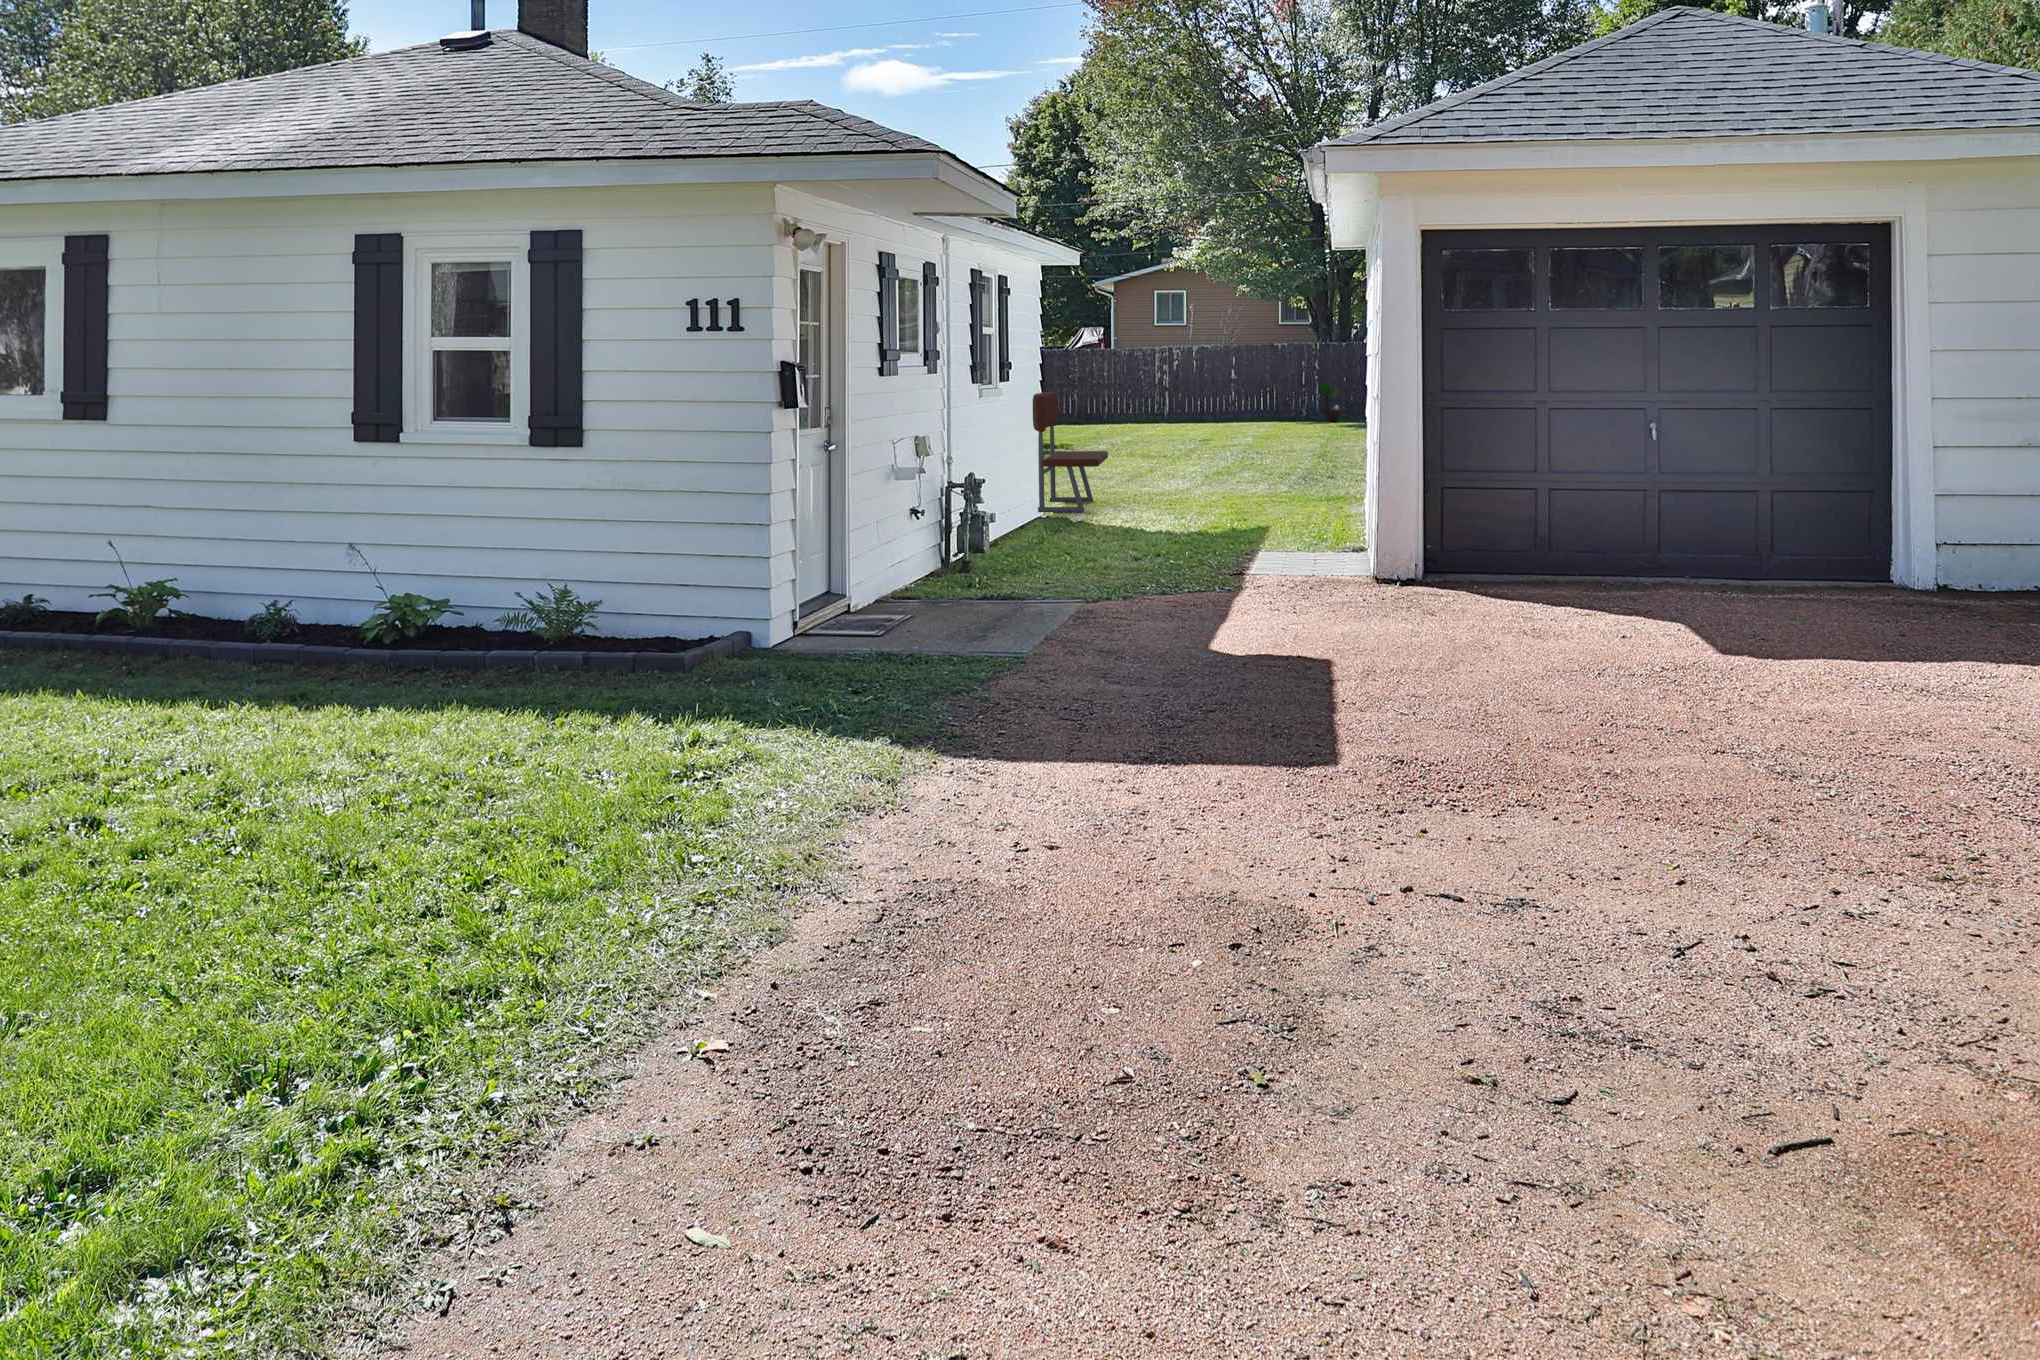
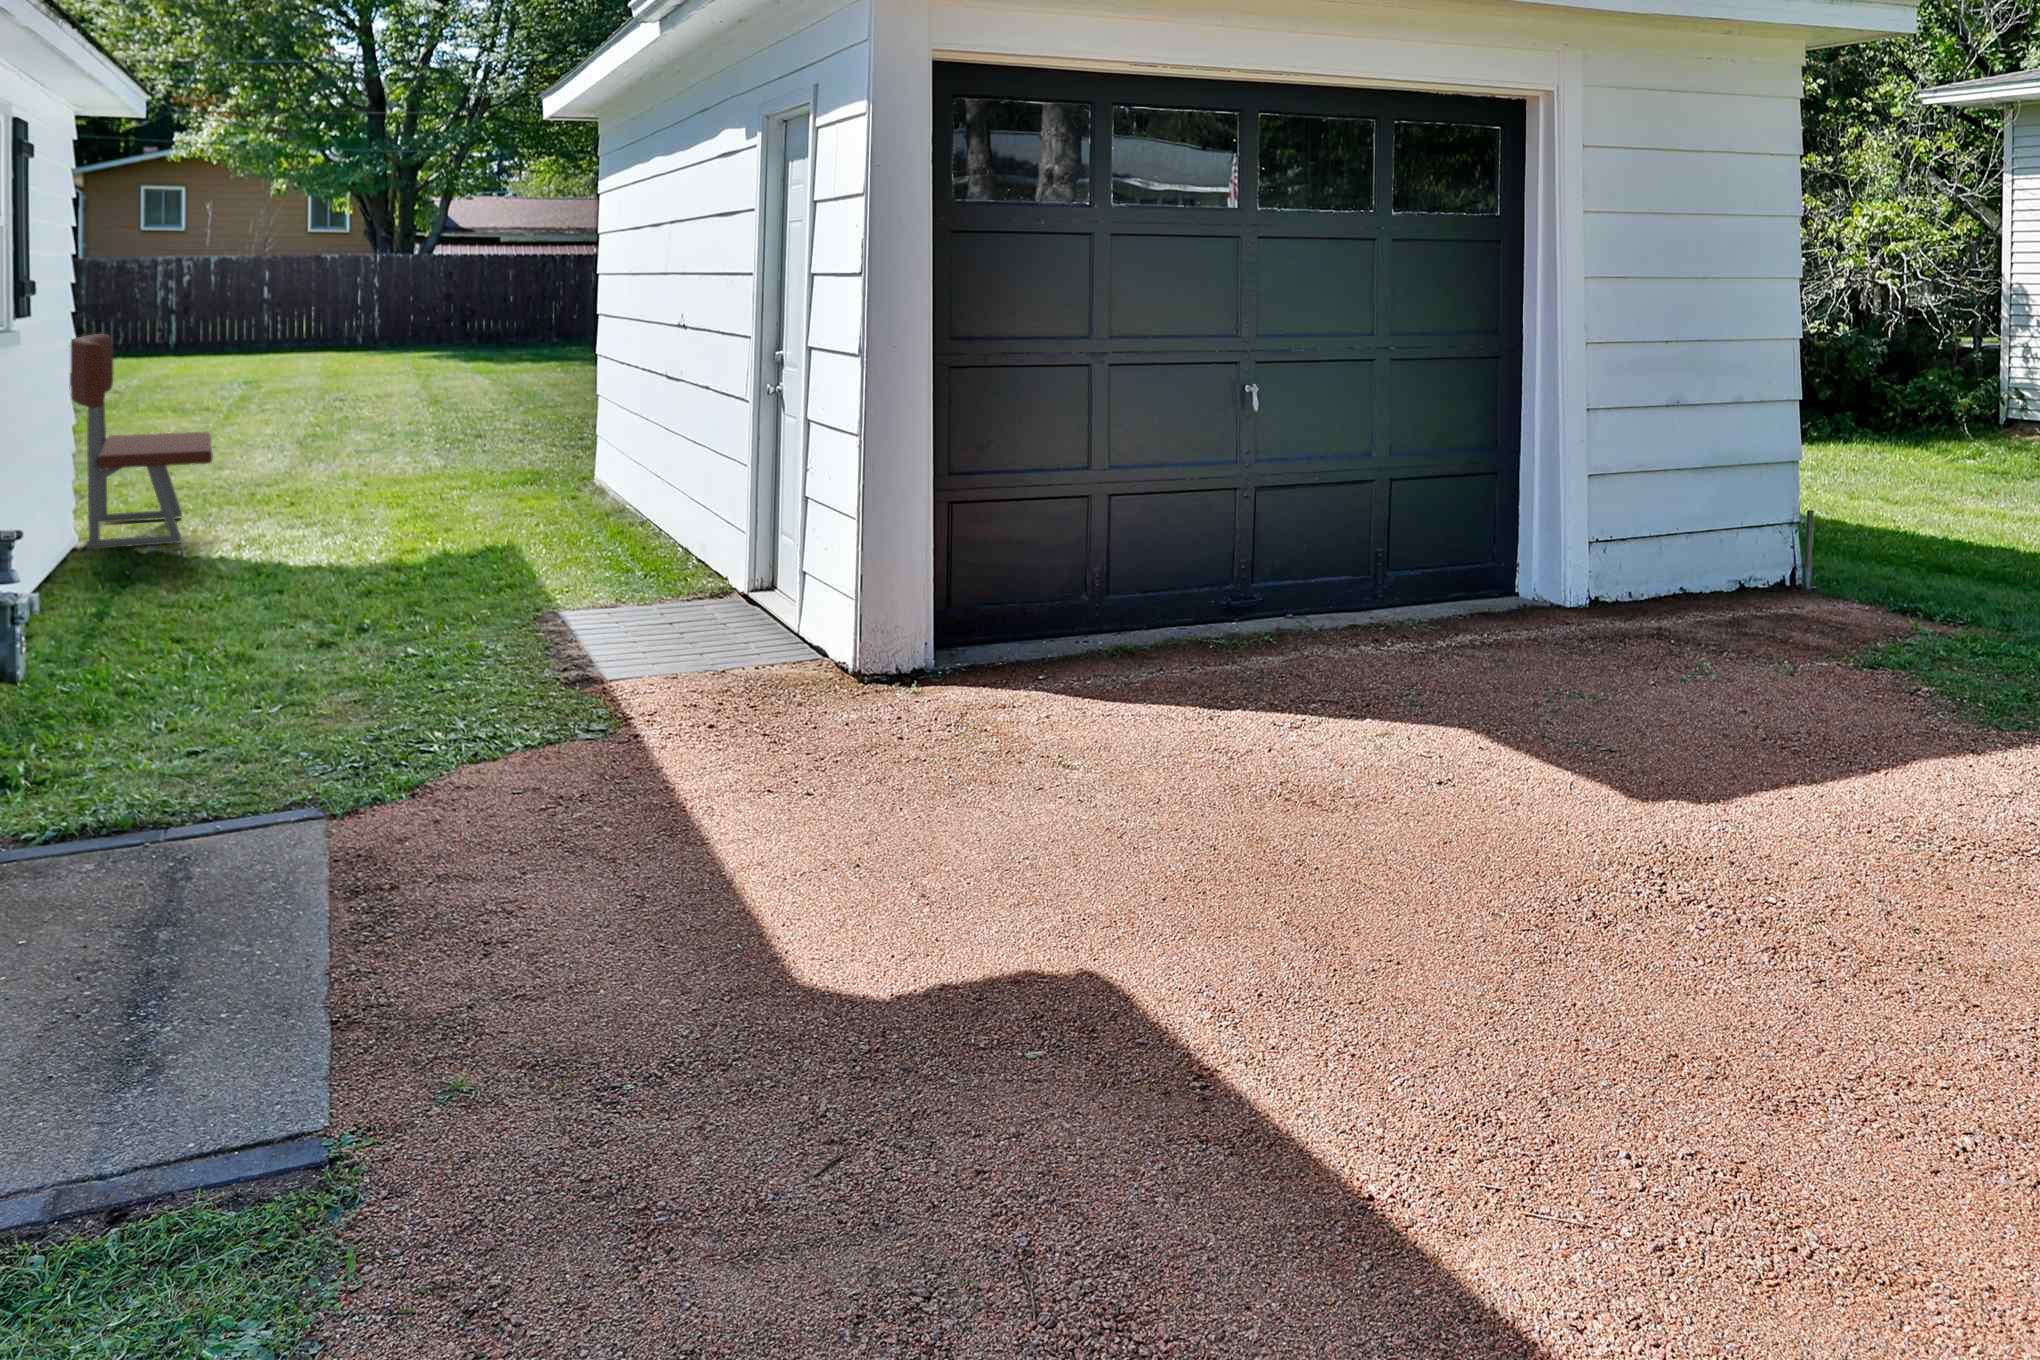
potted tree: present [1318,383,1343,421] -> none [400,304,434,356]

